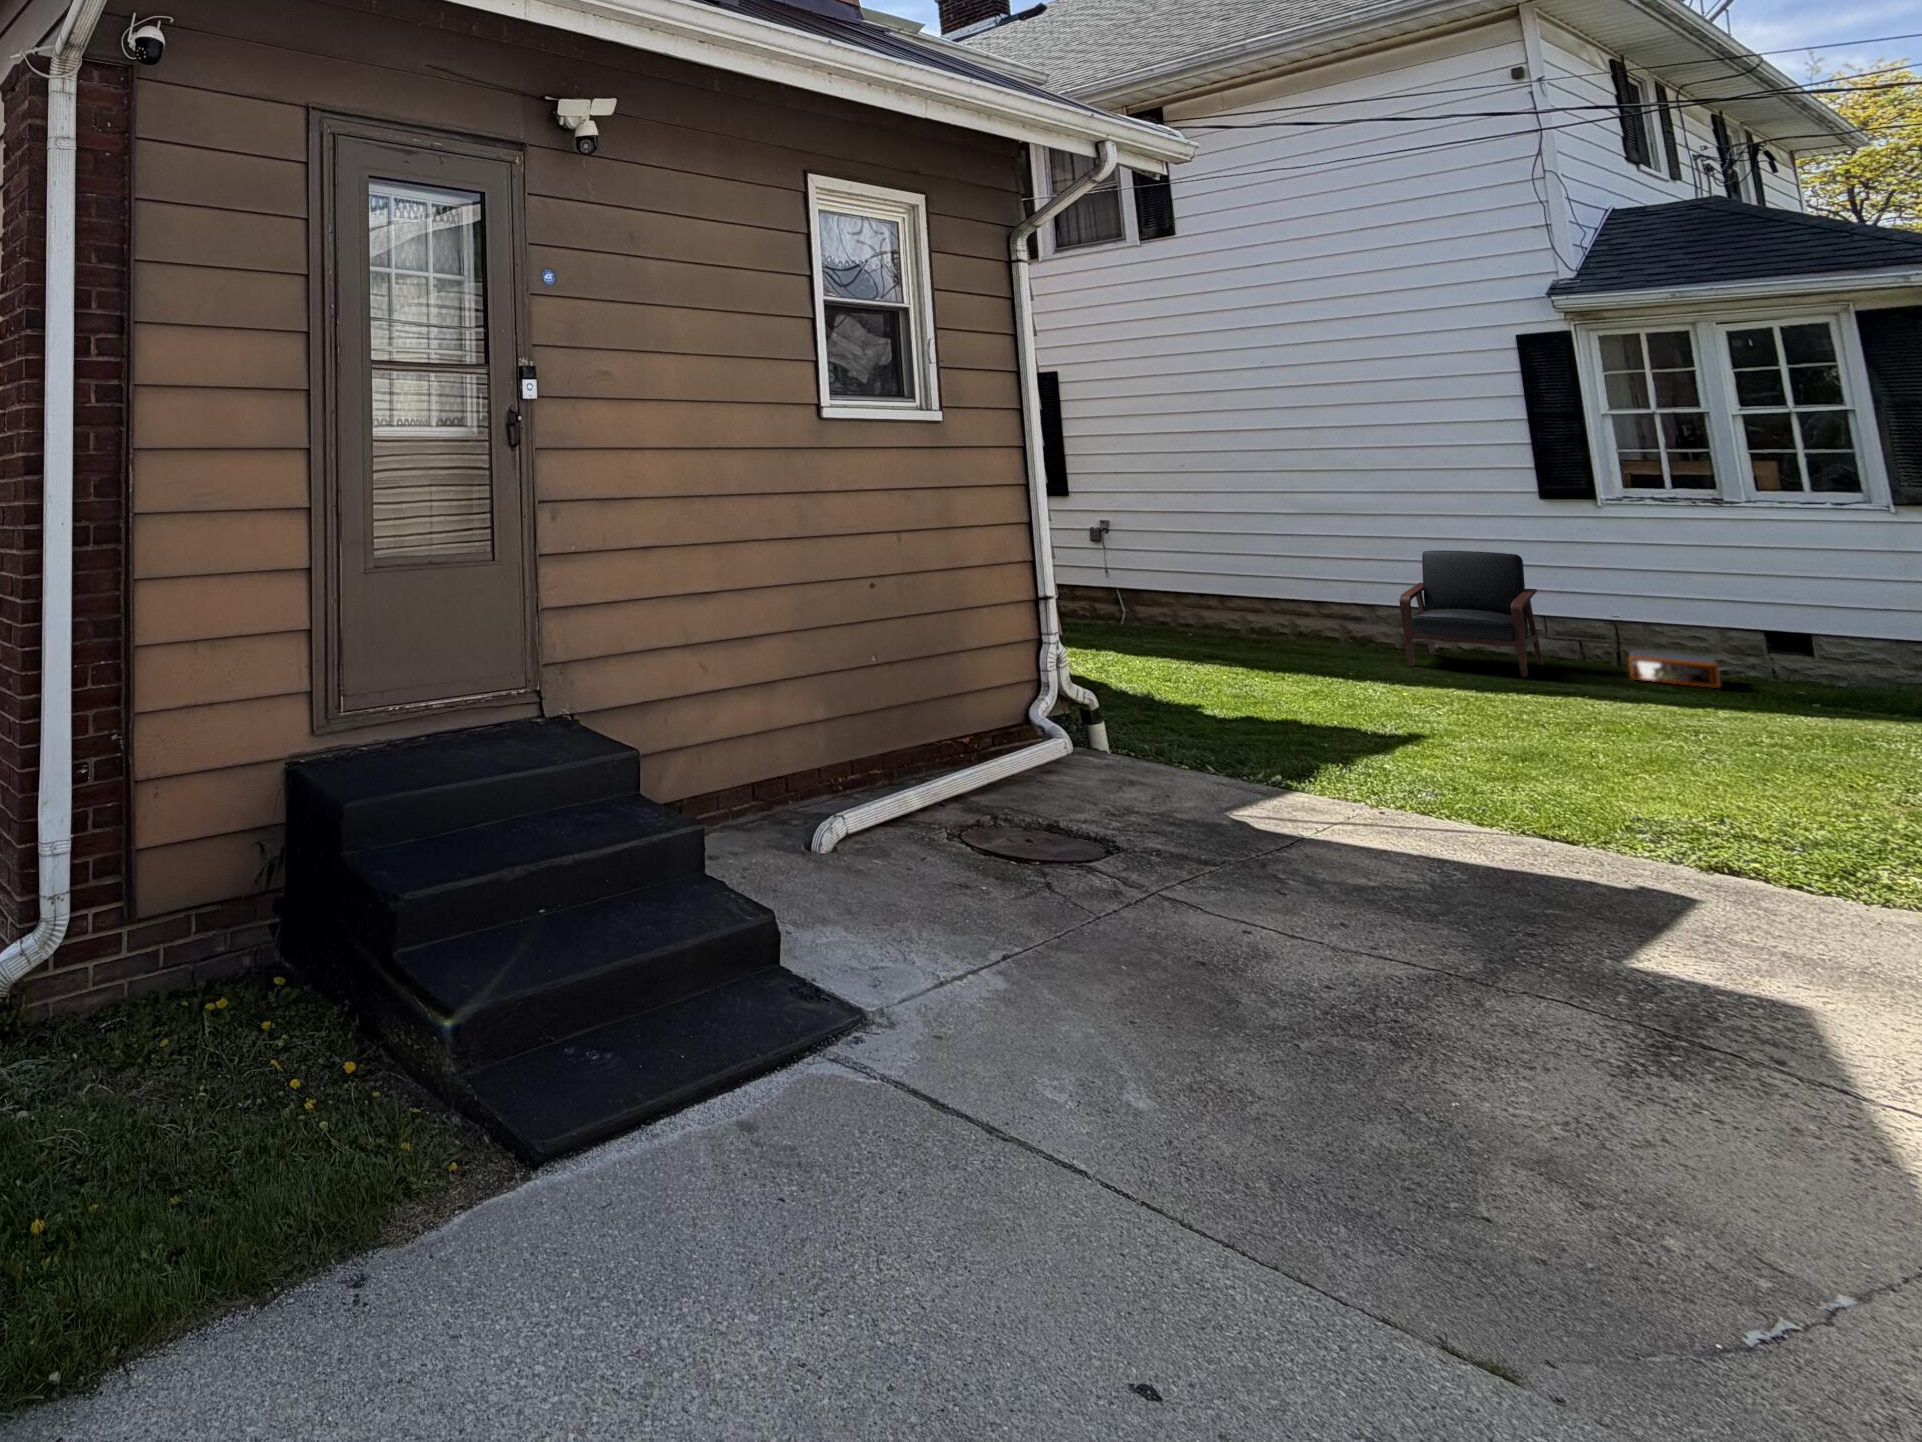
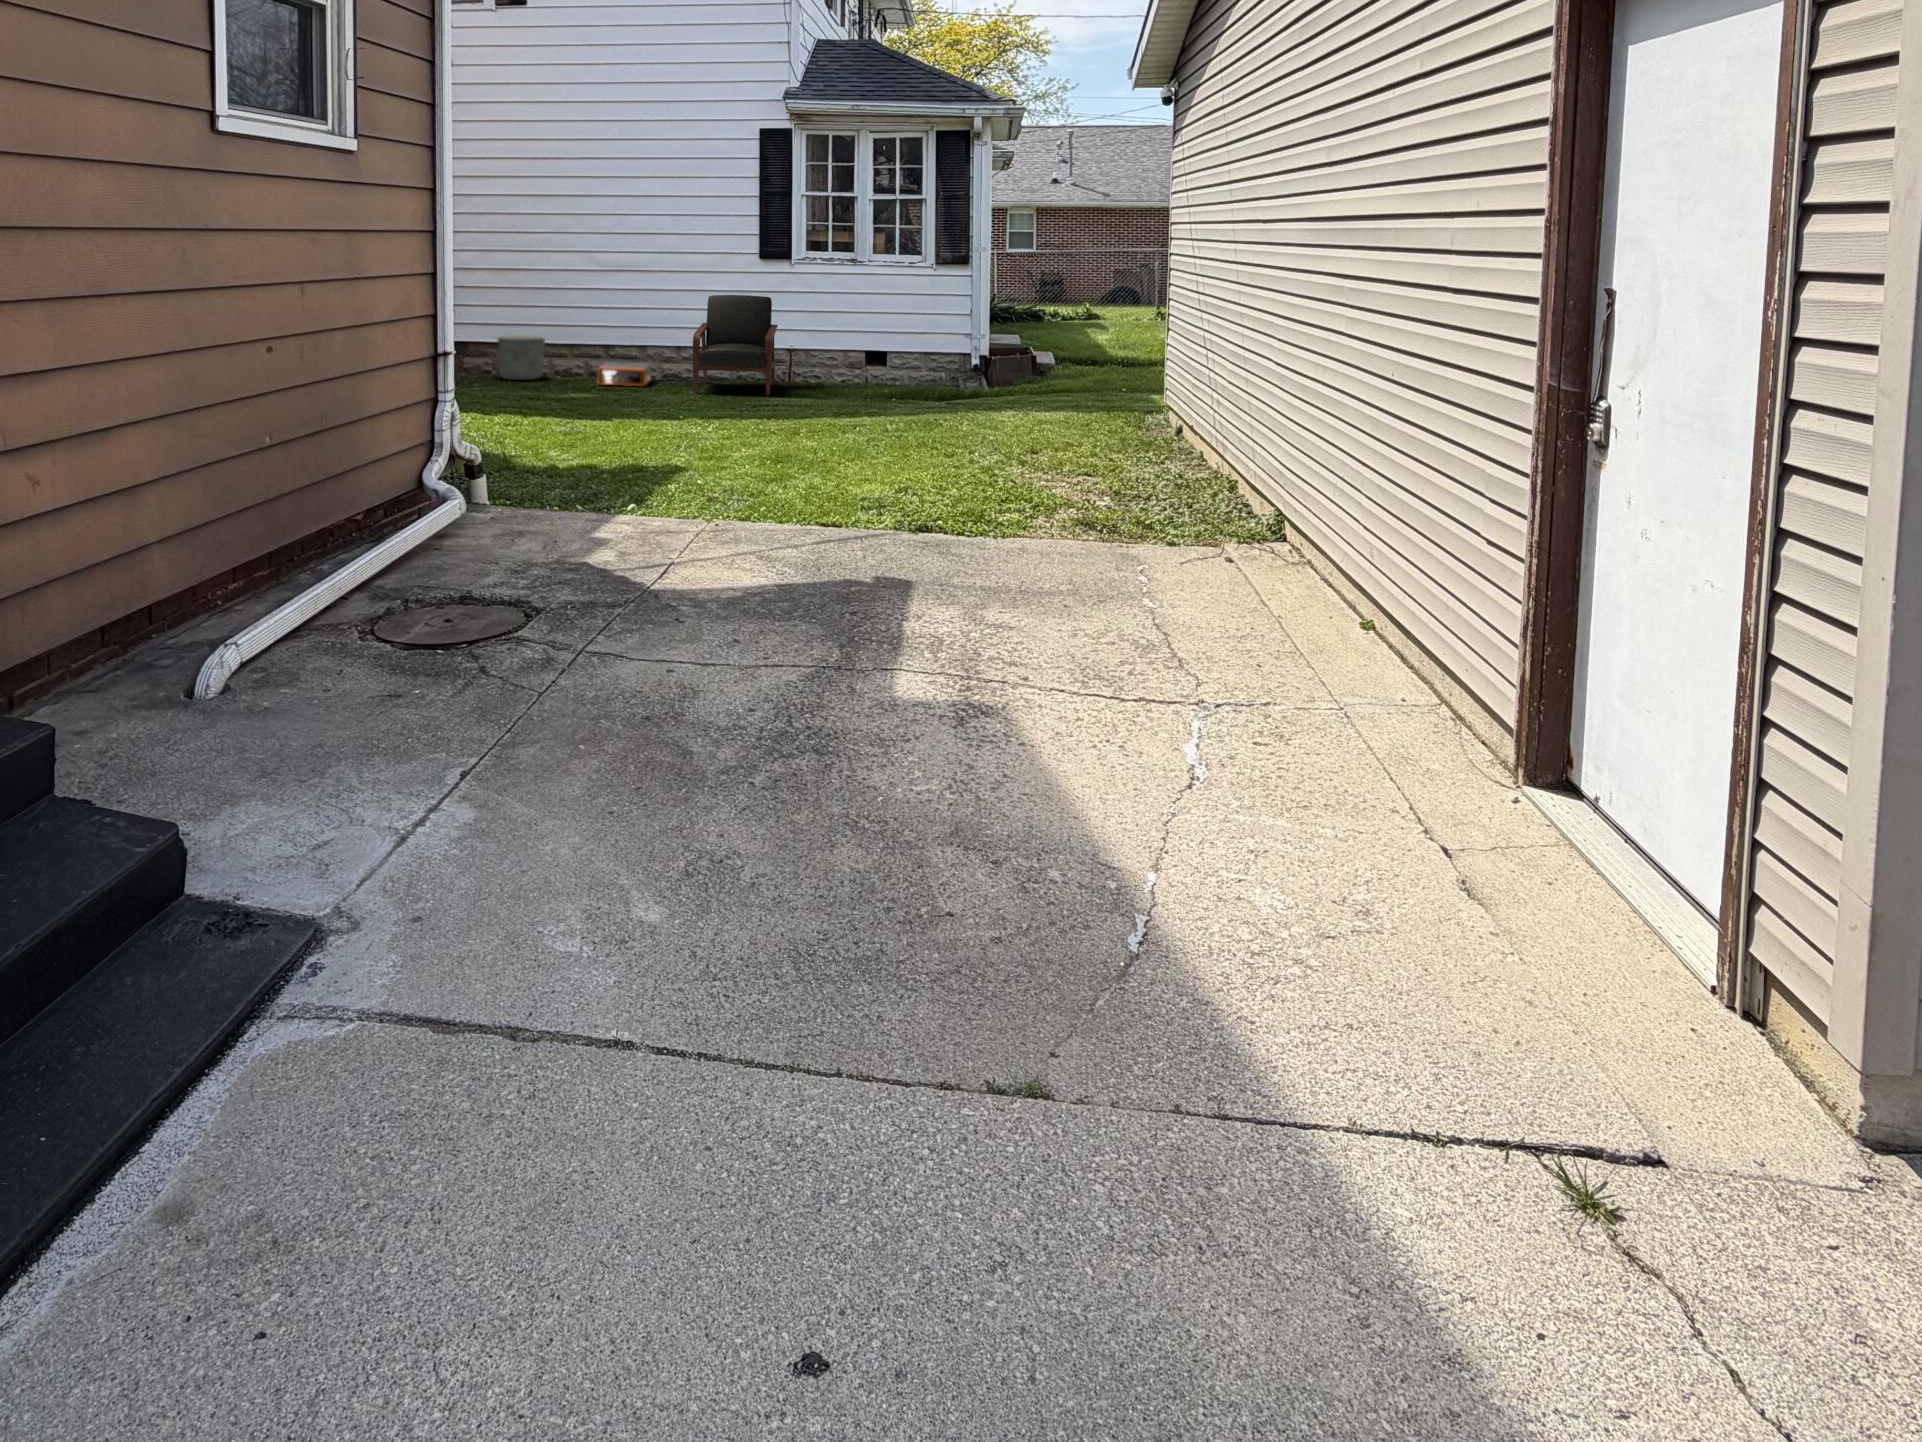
planter: none [1153,587,1210,635] -> present [498,335,545,380]
storage box: present [1629,650,1721,688] -> present [598,362,651,386]

